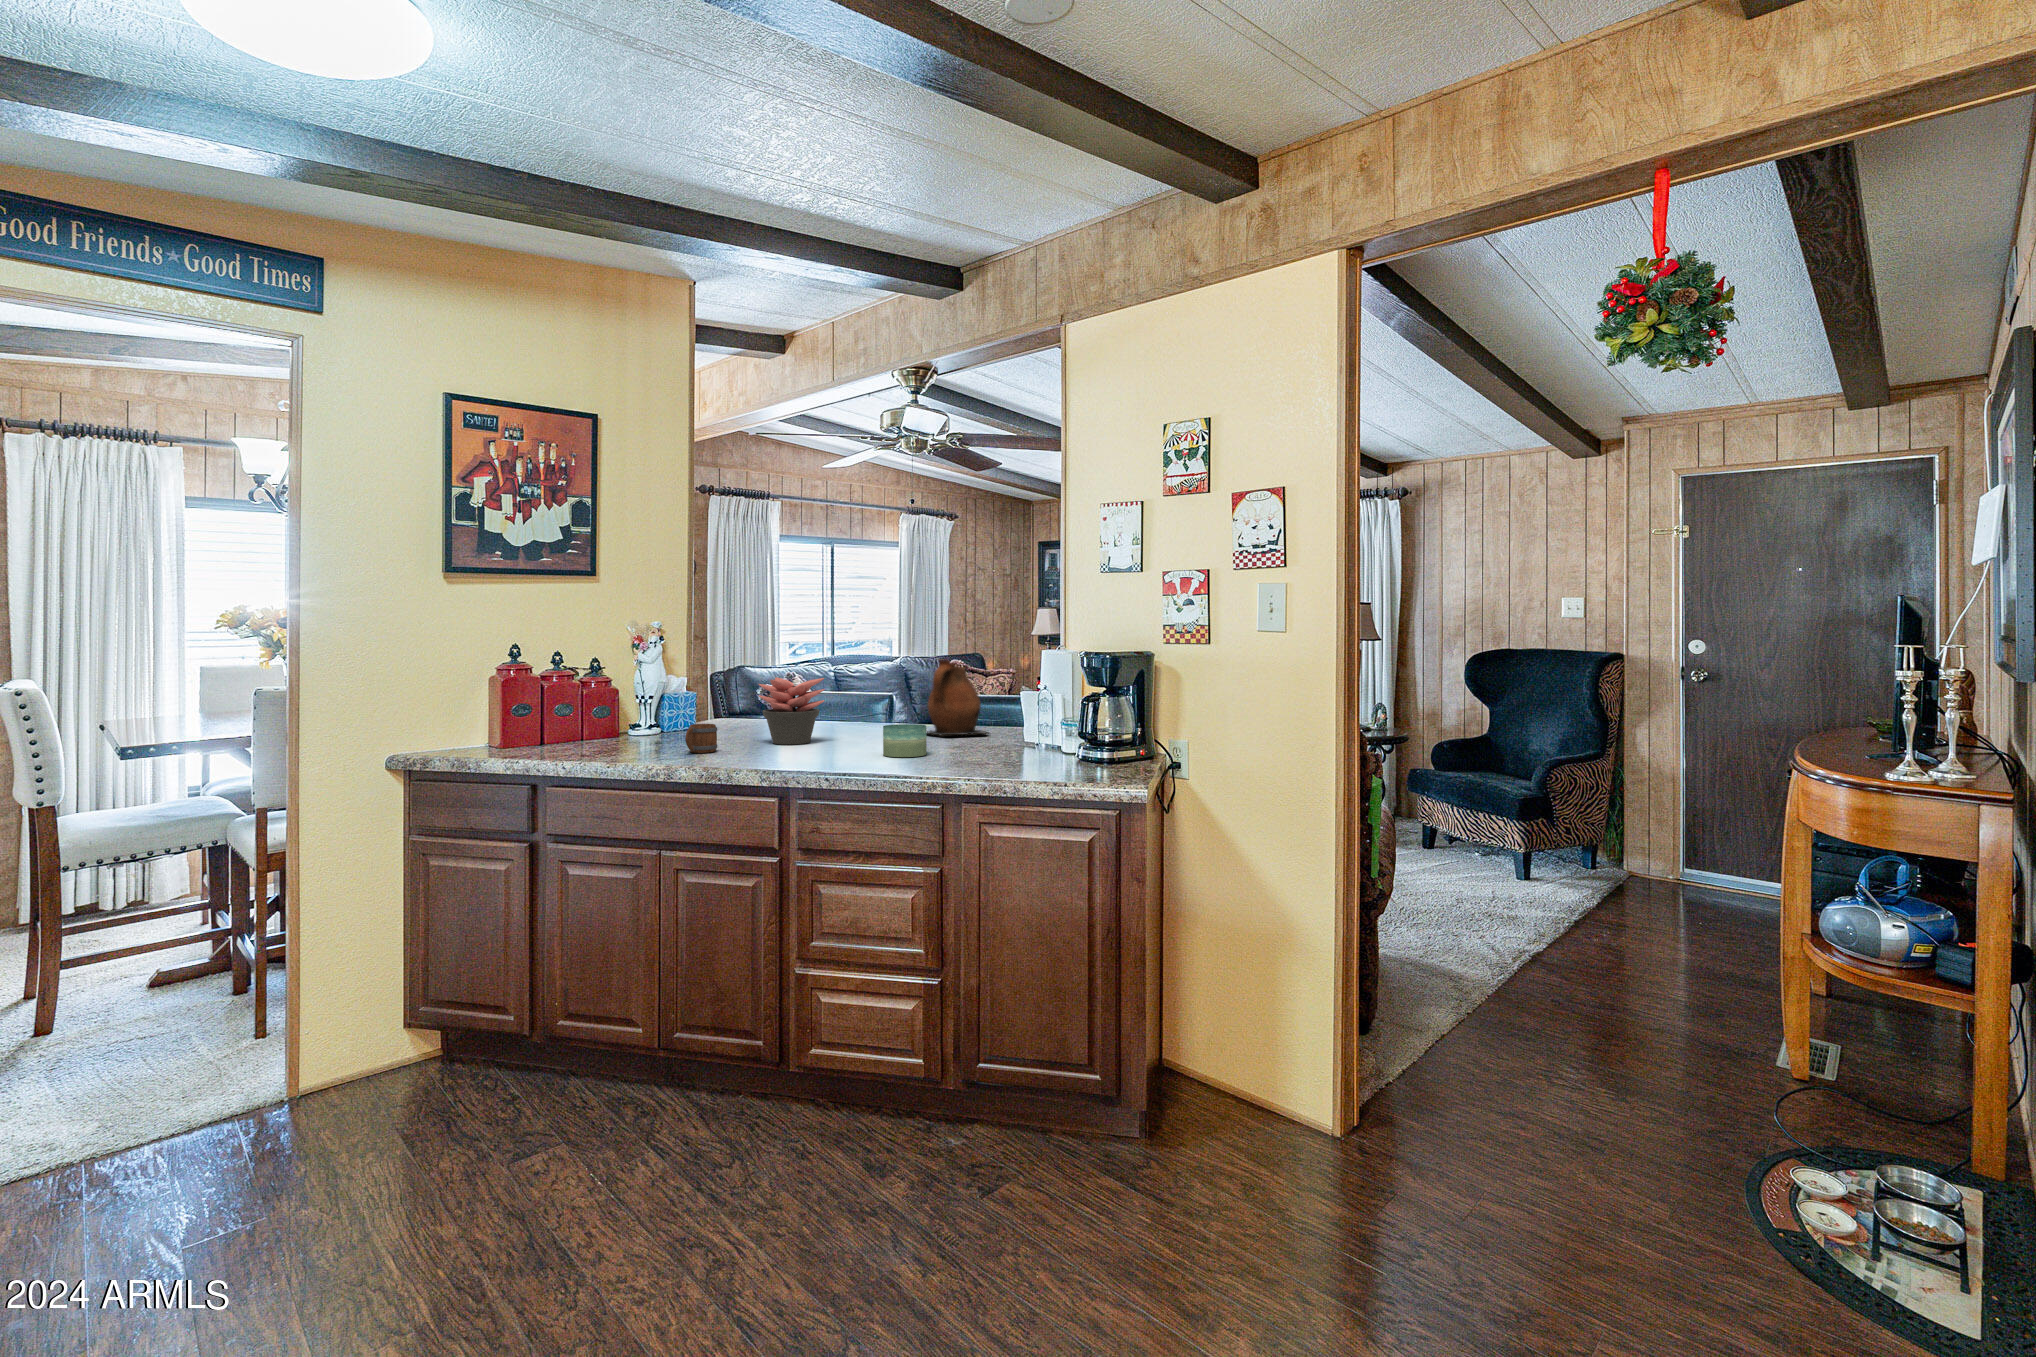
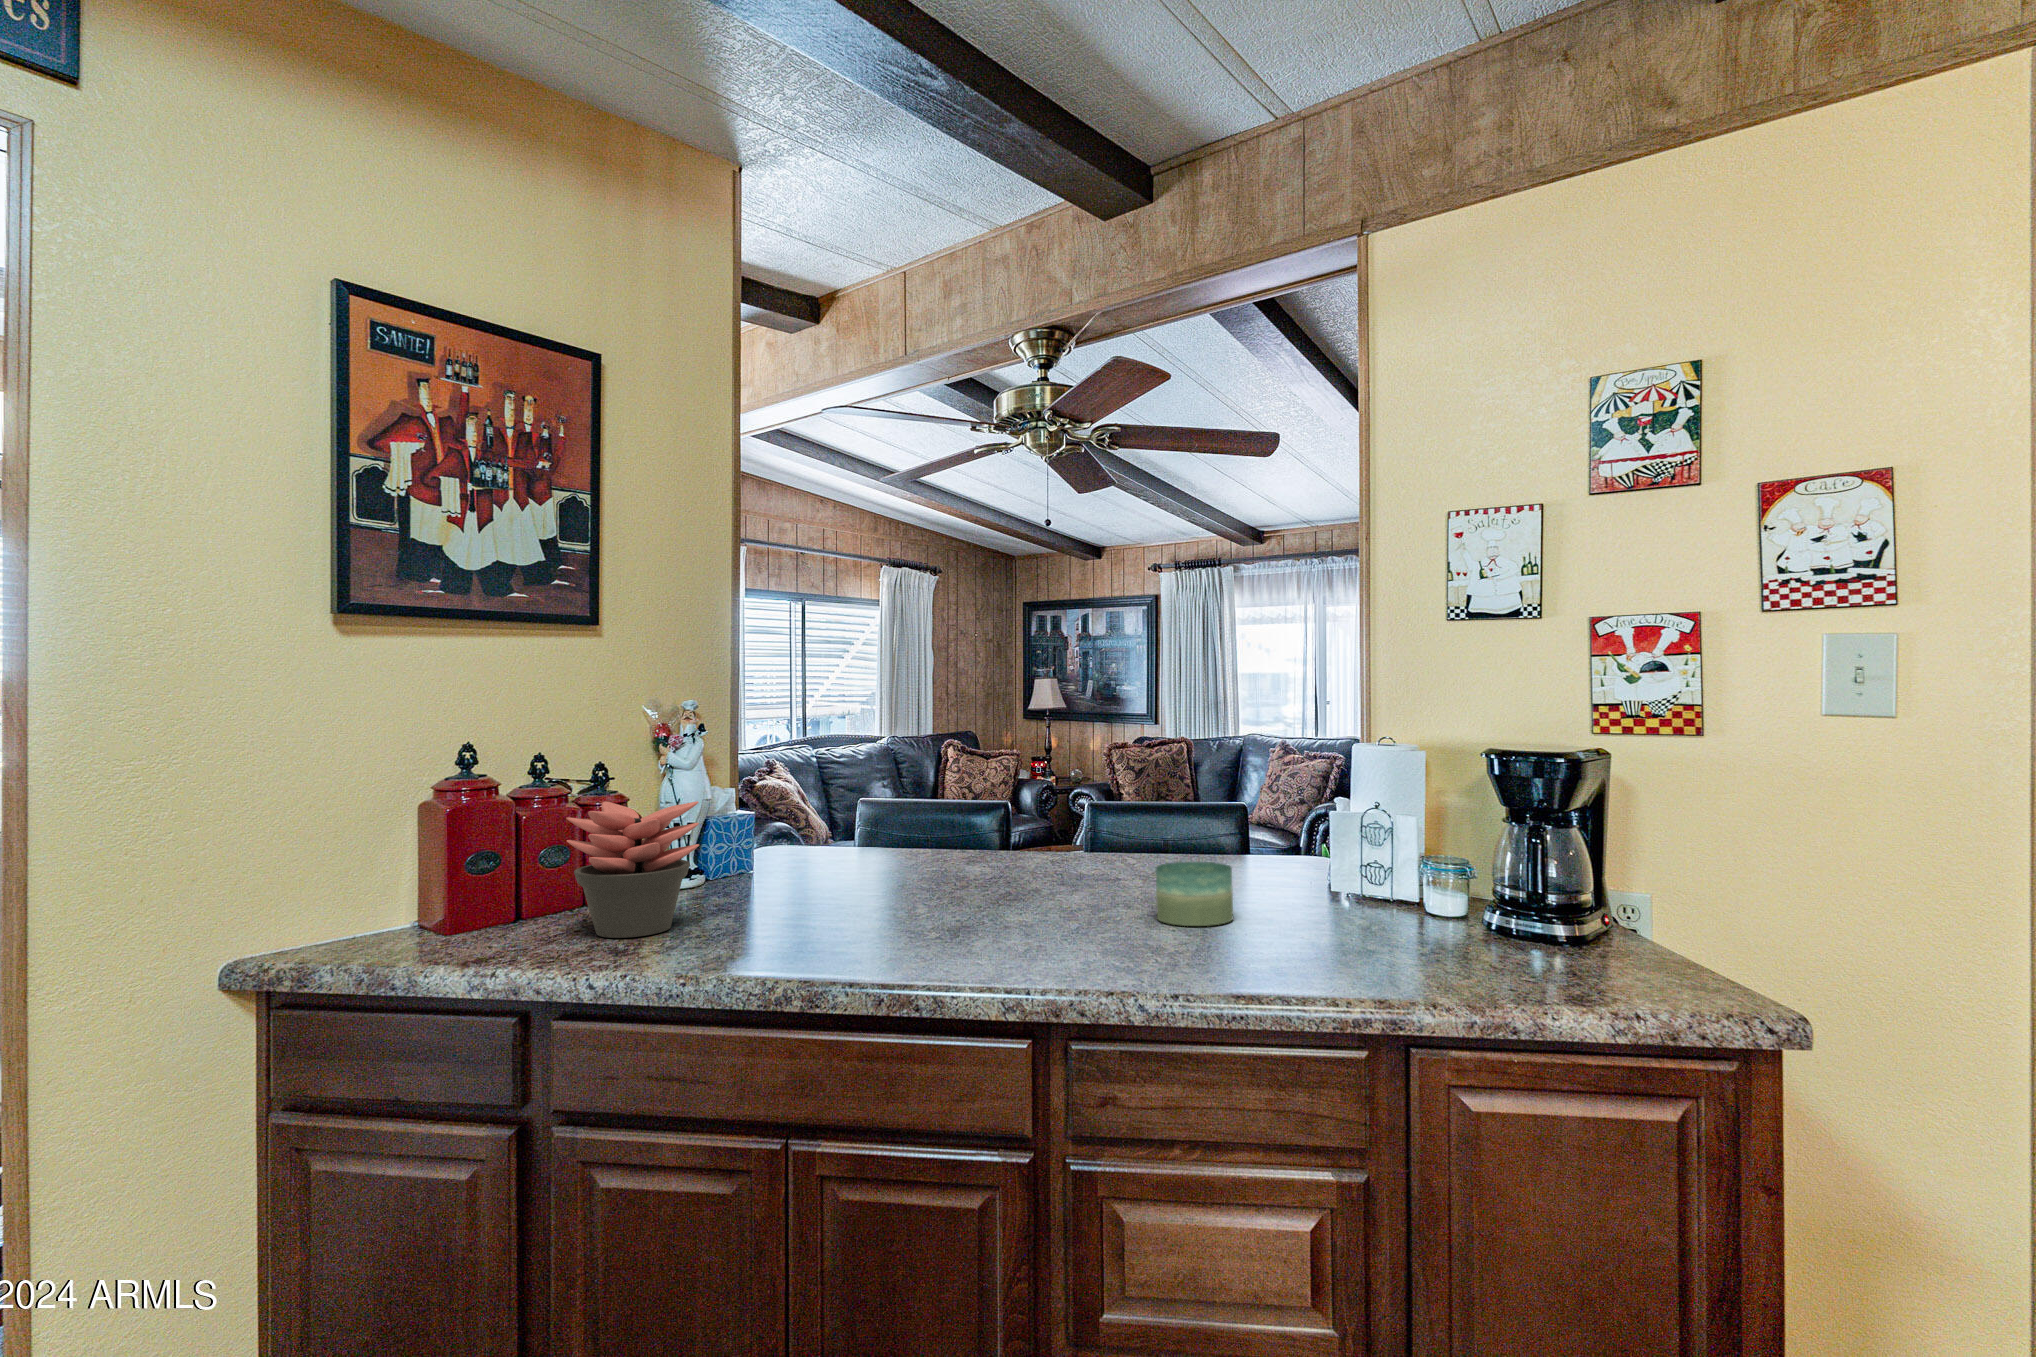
ceramic pitcher: present [927,660,989,735] -> none [1117,745,1230,868]
succulent plant: present [758,677,824,744] -> present [566,801,699,938]
mug: present [685,724,717,753] -> none [798,874,850,930]

